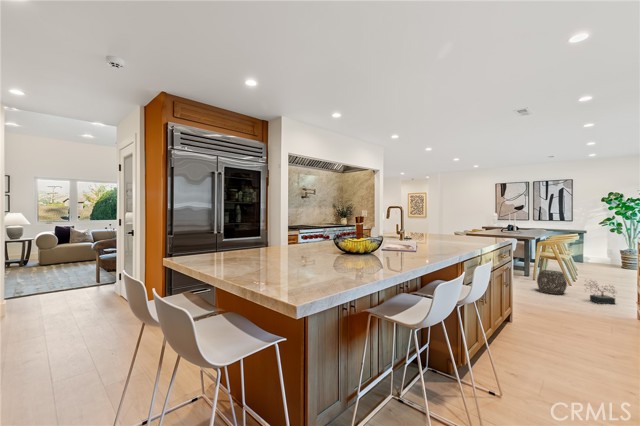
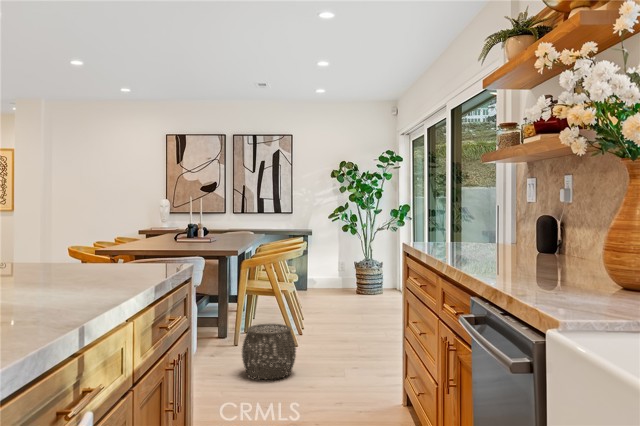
decorative plant: present [585,280,616,304] -> none [325,337,375,388]

